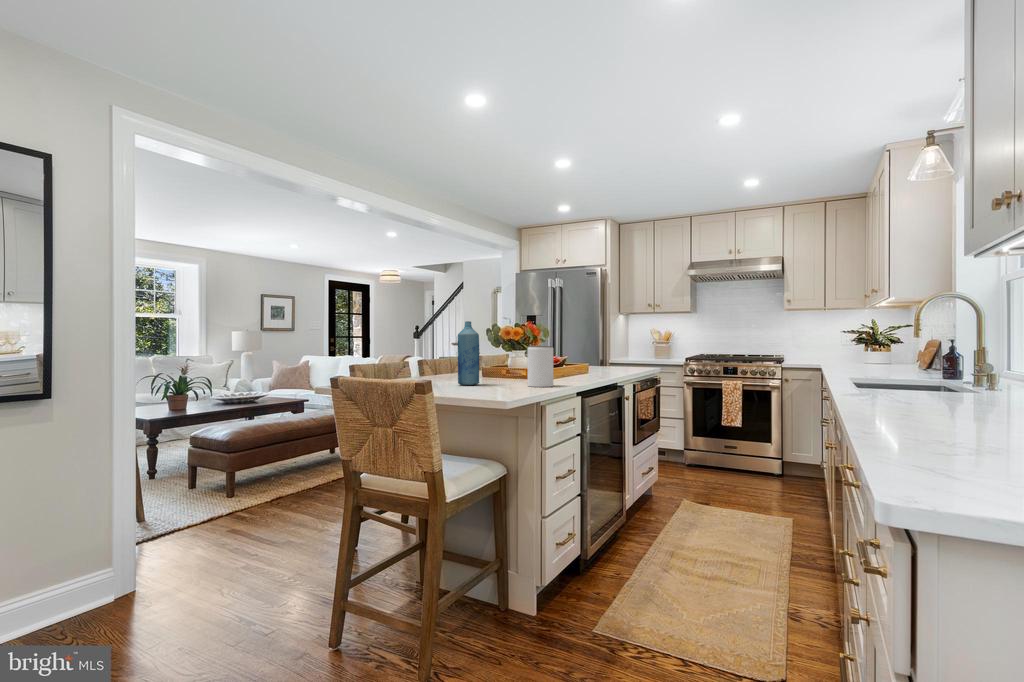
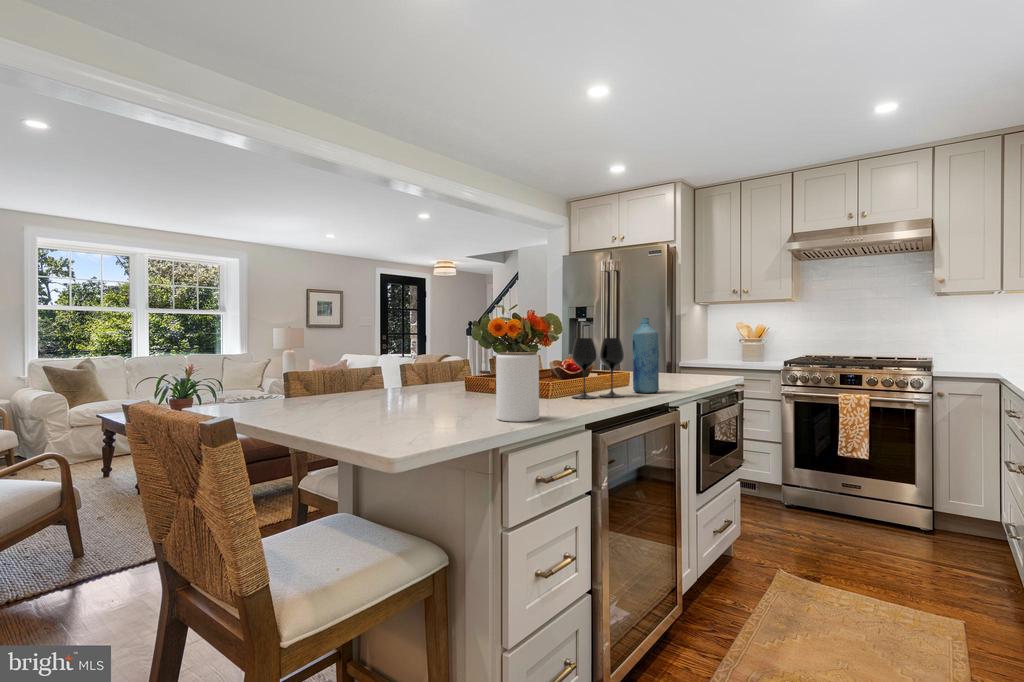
bottle: present [458,321,480,385] -> present [632,318,659,393]
wine glass: none [557,338,590,378] -> present [572,338,624,399]

